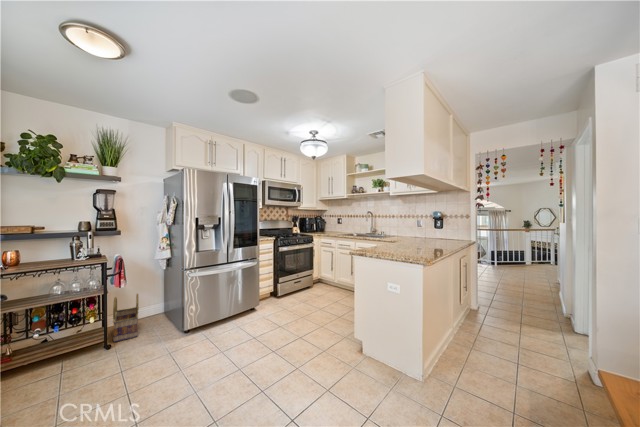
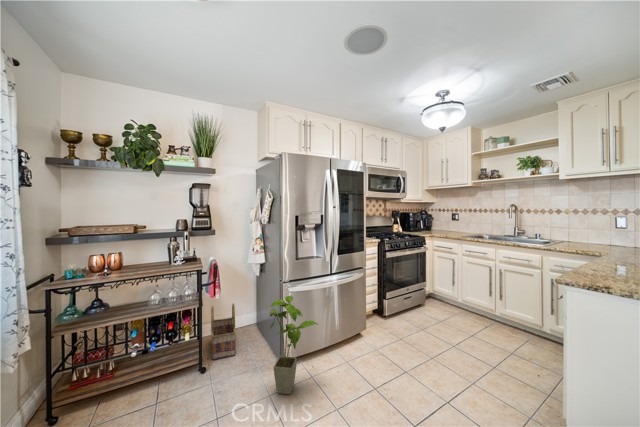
house plant: none [162,279,208,356] -> present [269,296,318,394]

